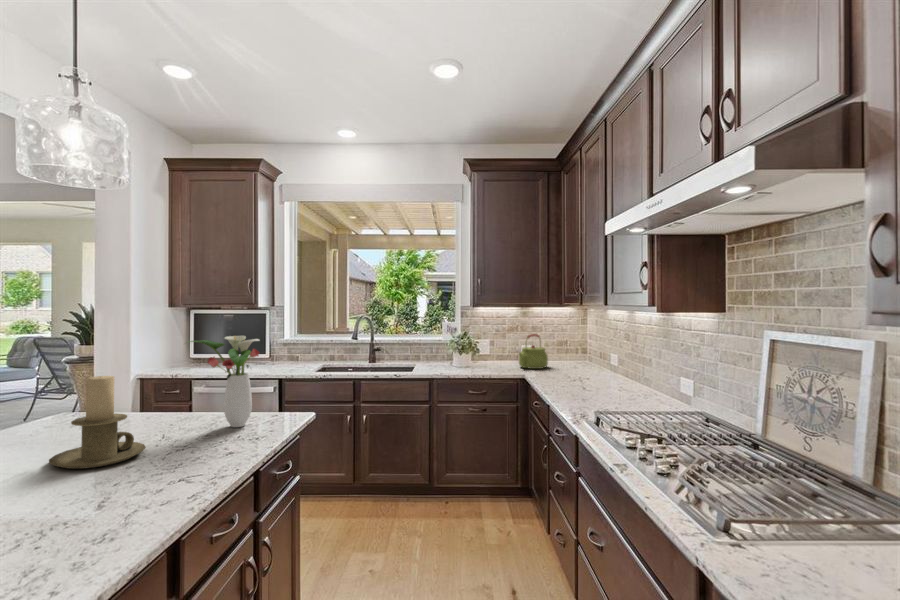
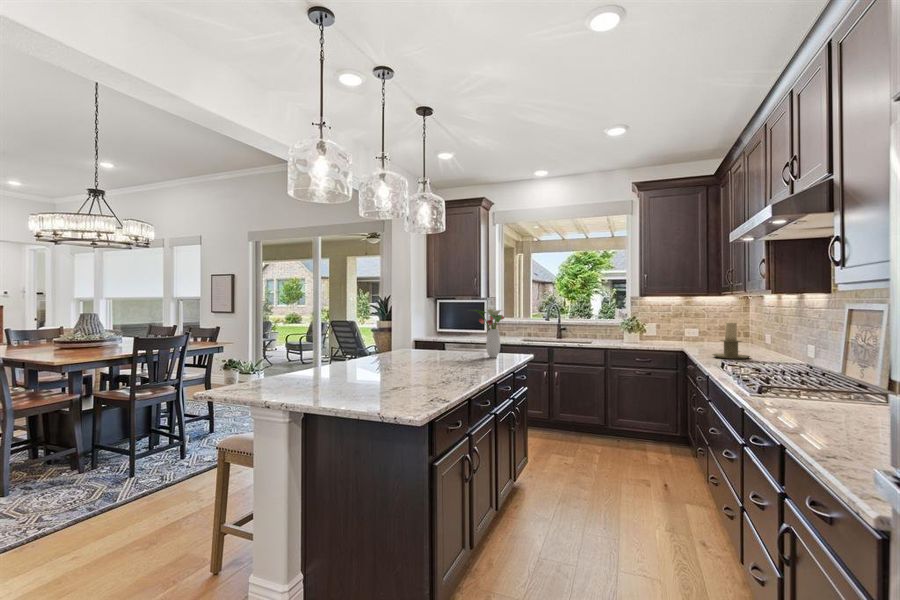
kettle: present [519,334,548,369] -> none [680,318,706,346]
candle holder: present [49,376,146,469] -> present [713,323,750,359]

